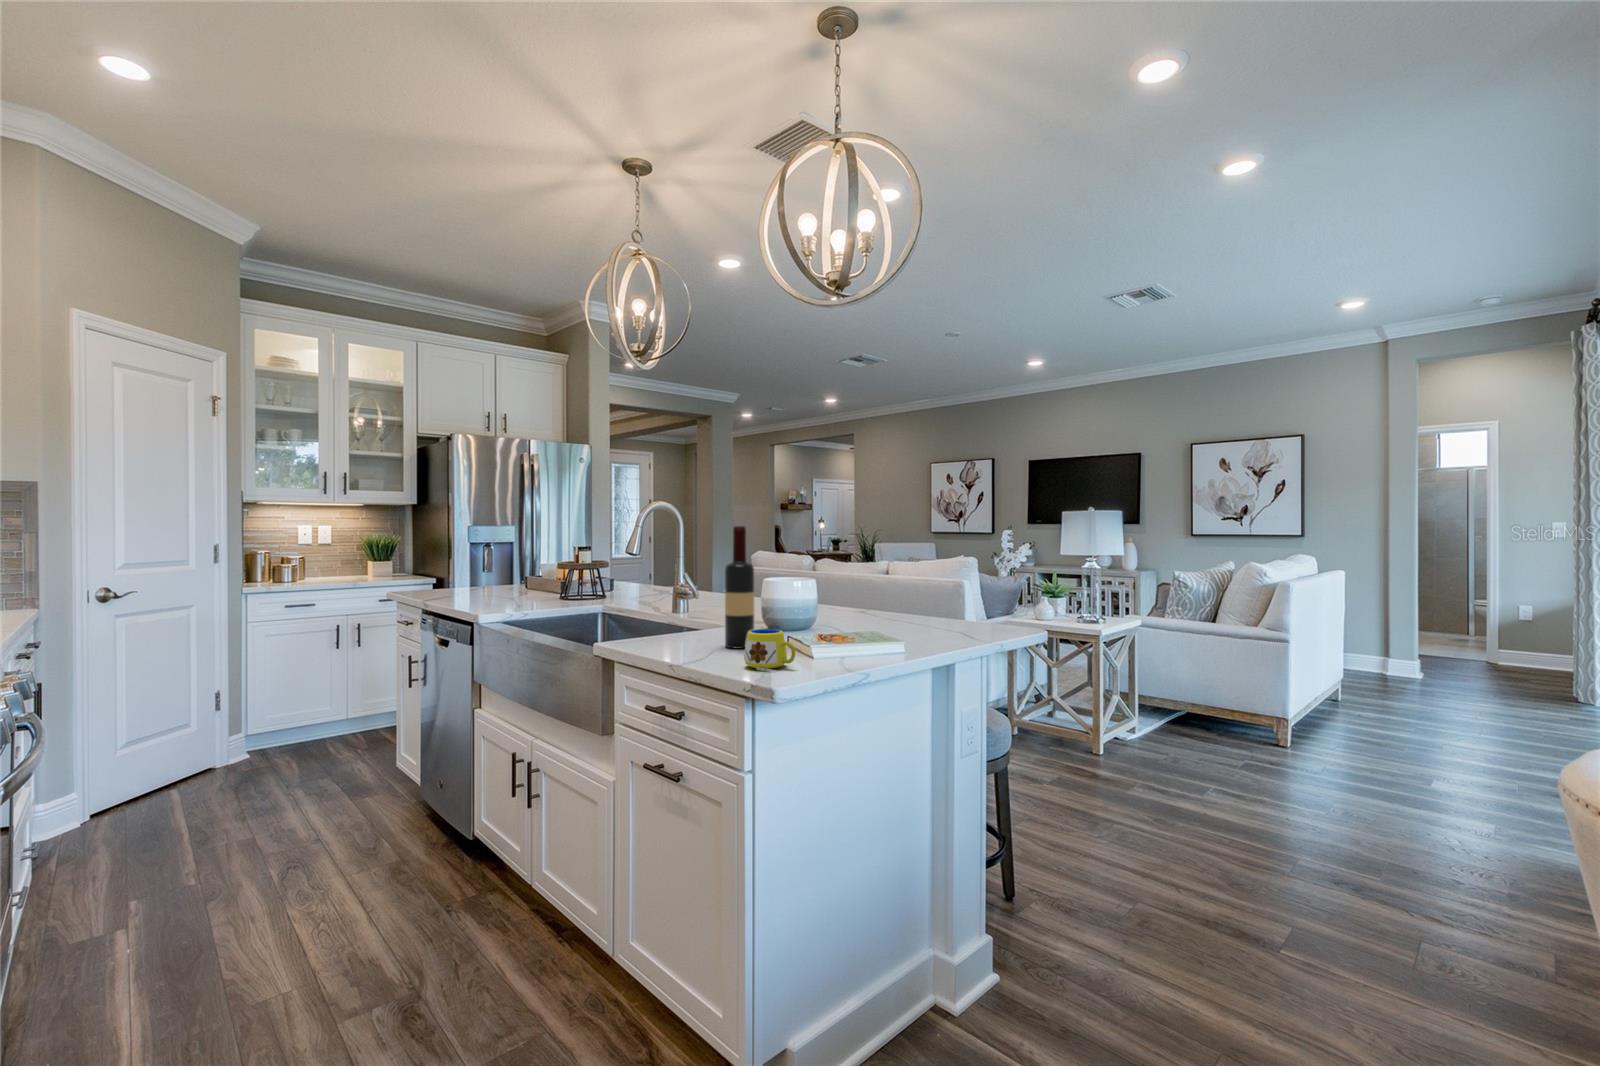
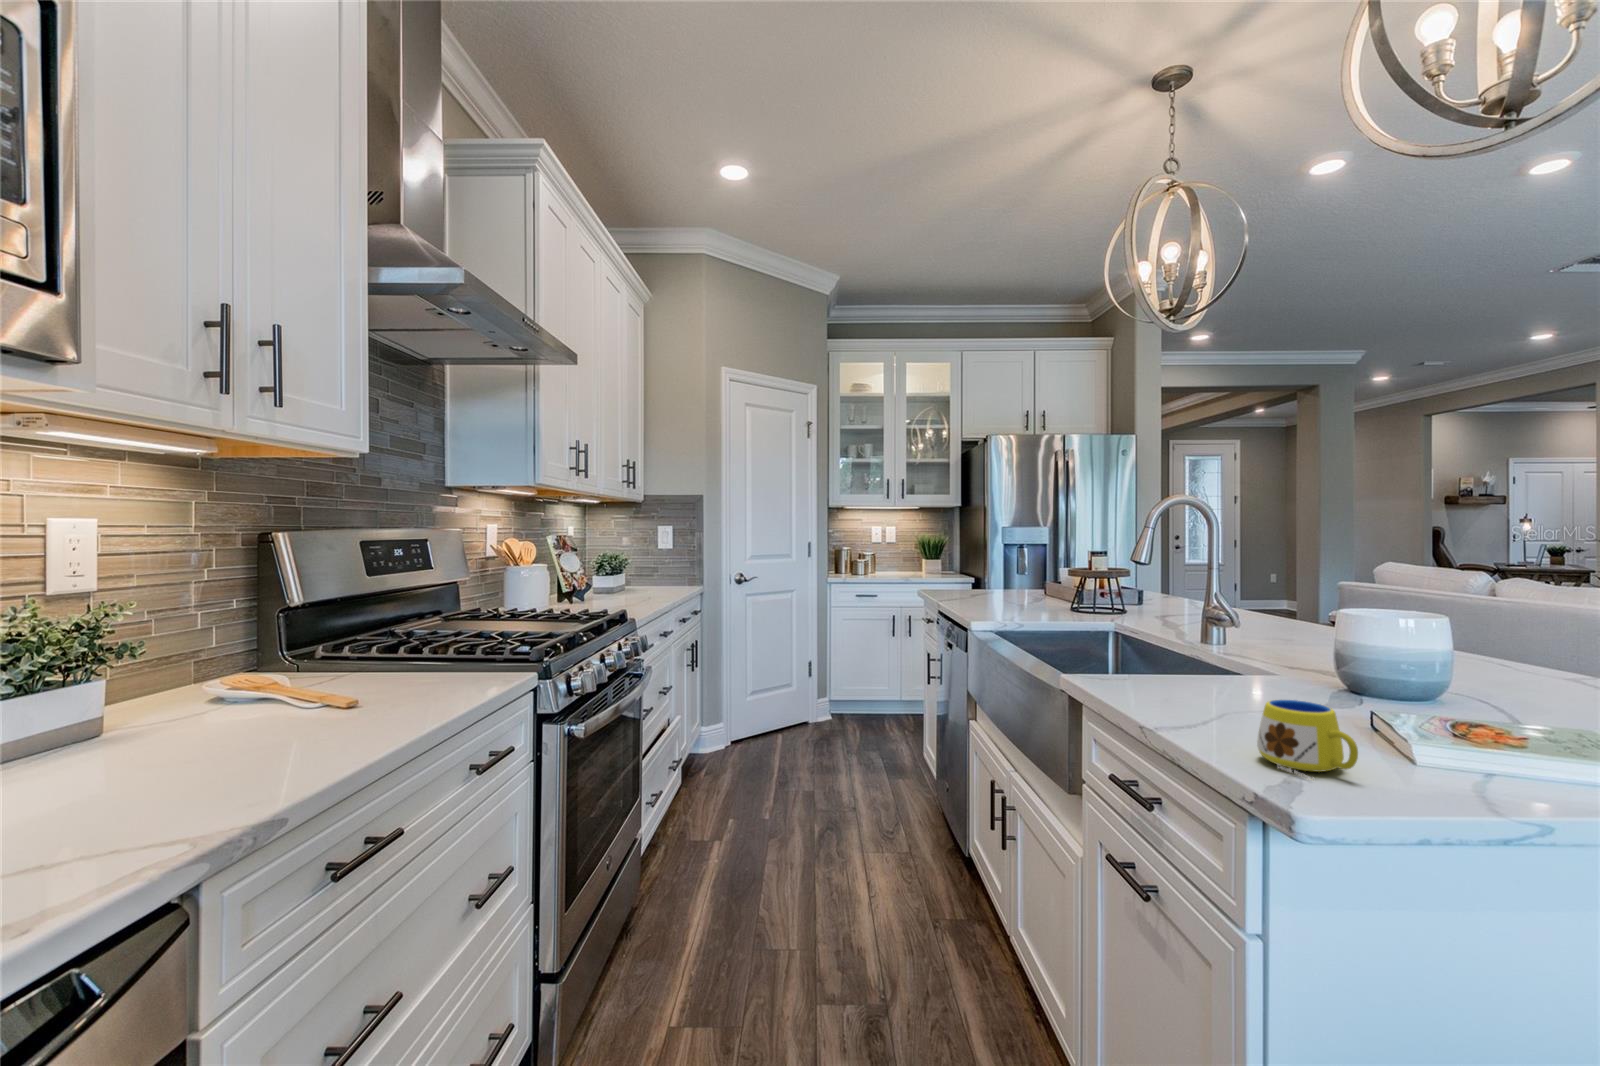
wine bottle: present [725,526,754,649] -> none [1248,531,1302,720]

